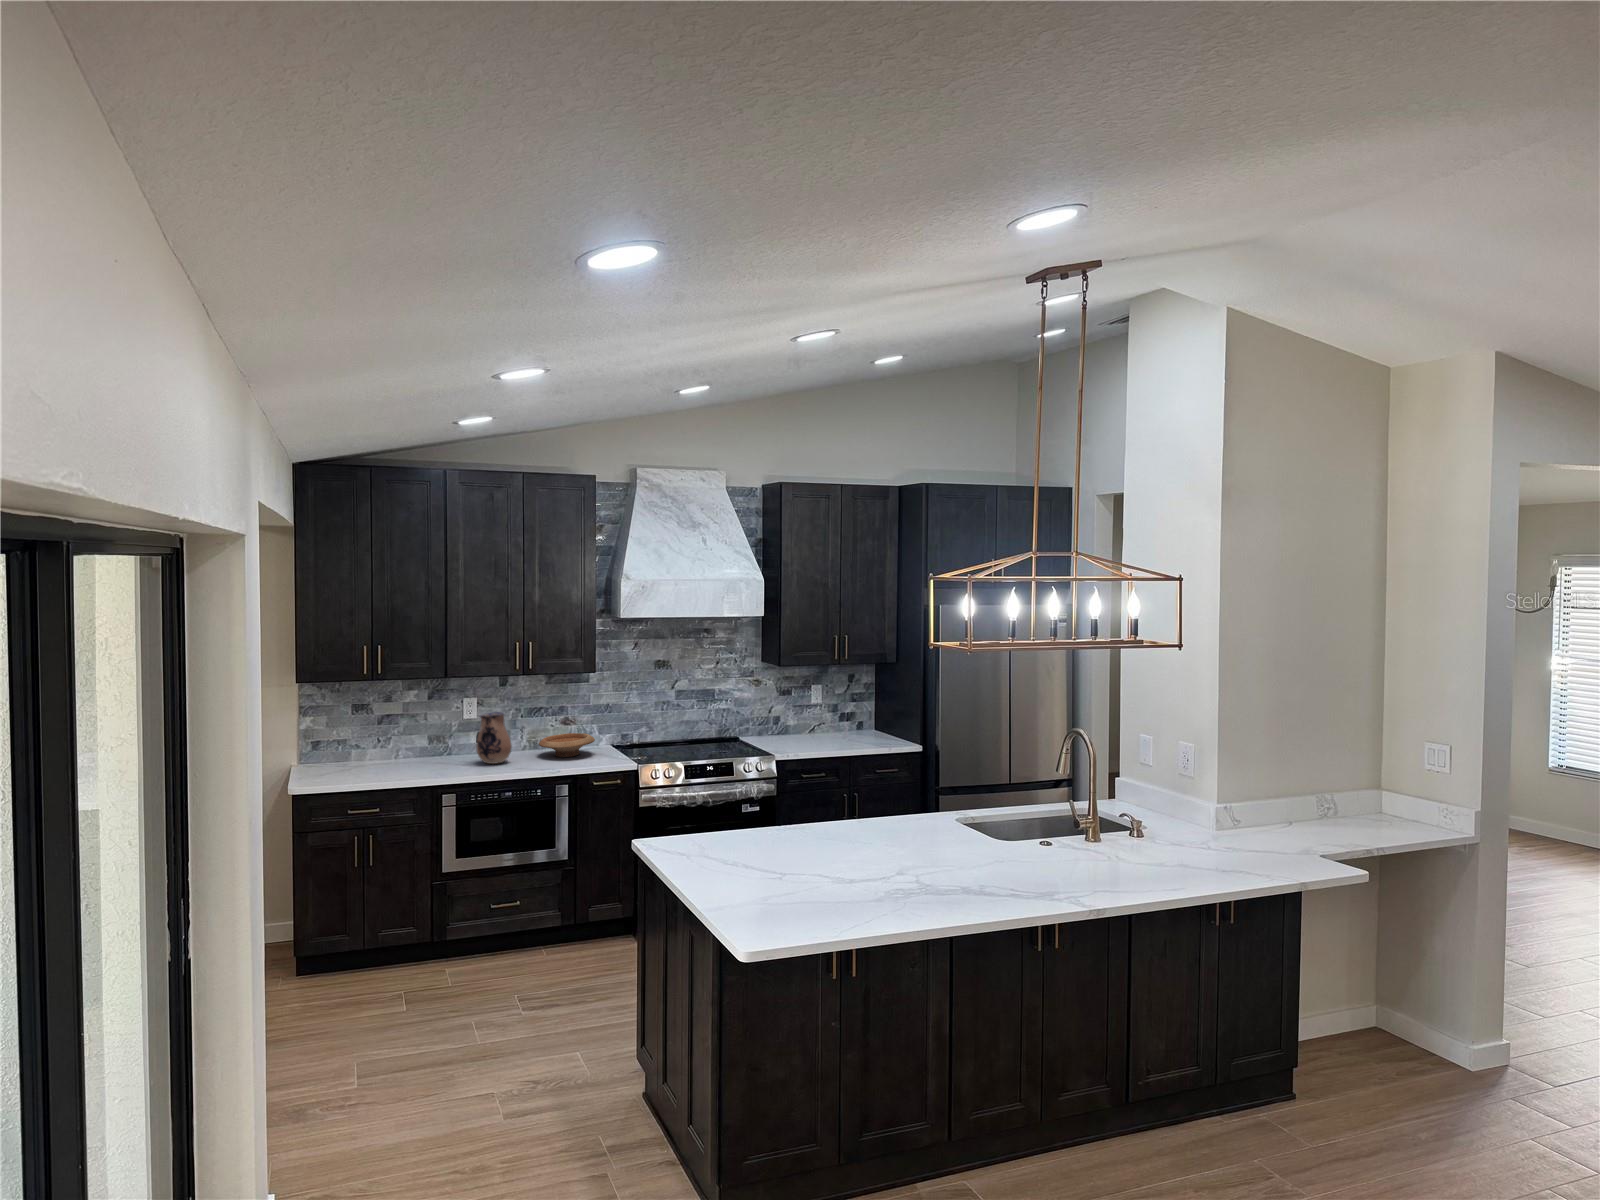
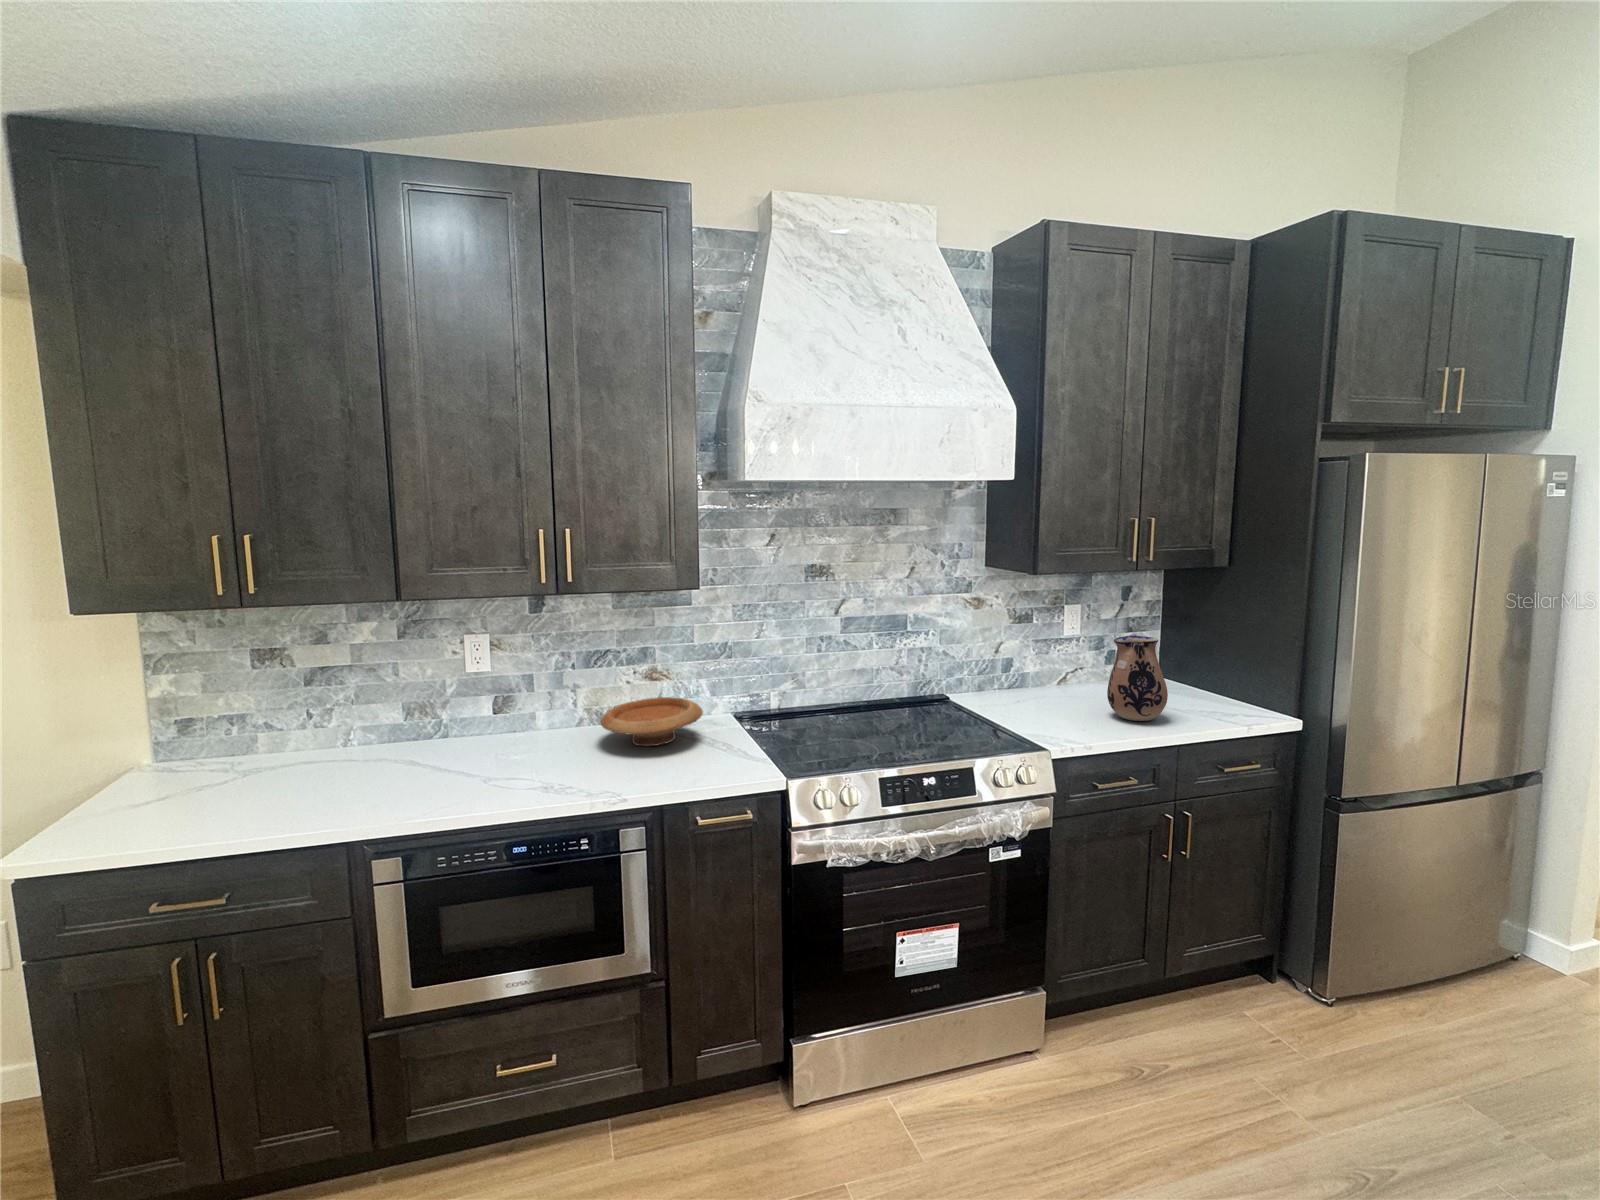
ceramic pitcher: present [477,712,512,764] -> present [1107,634,1168,721]

